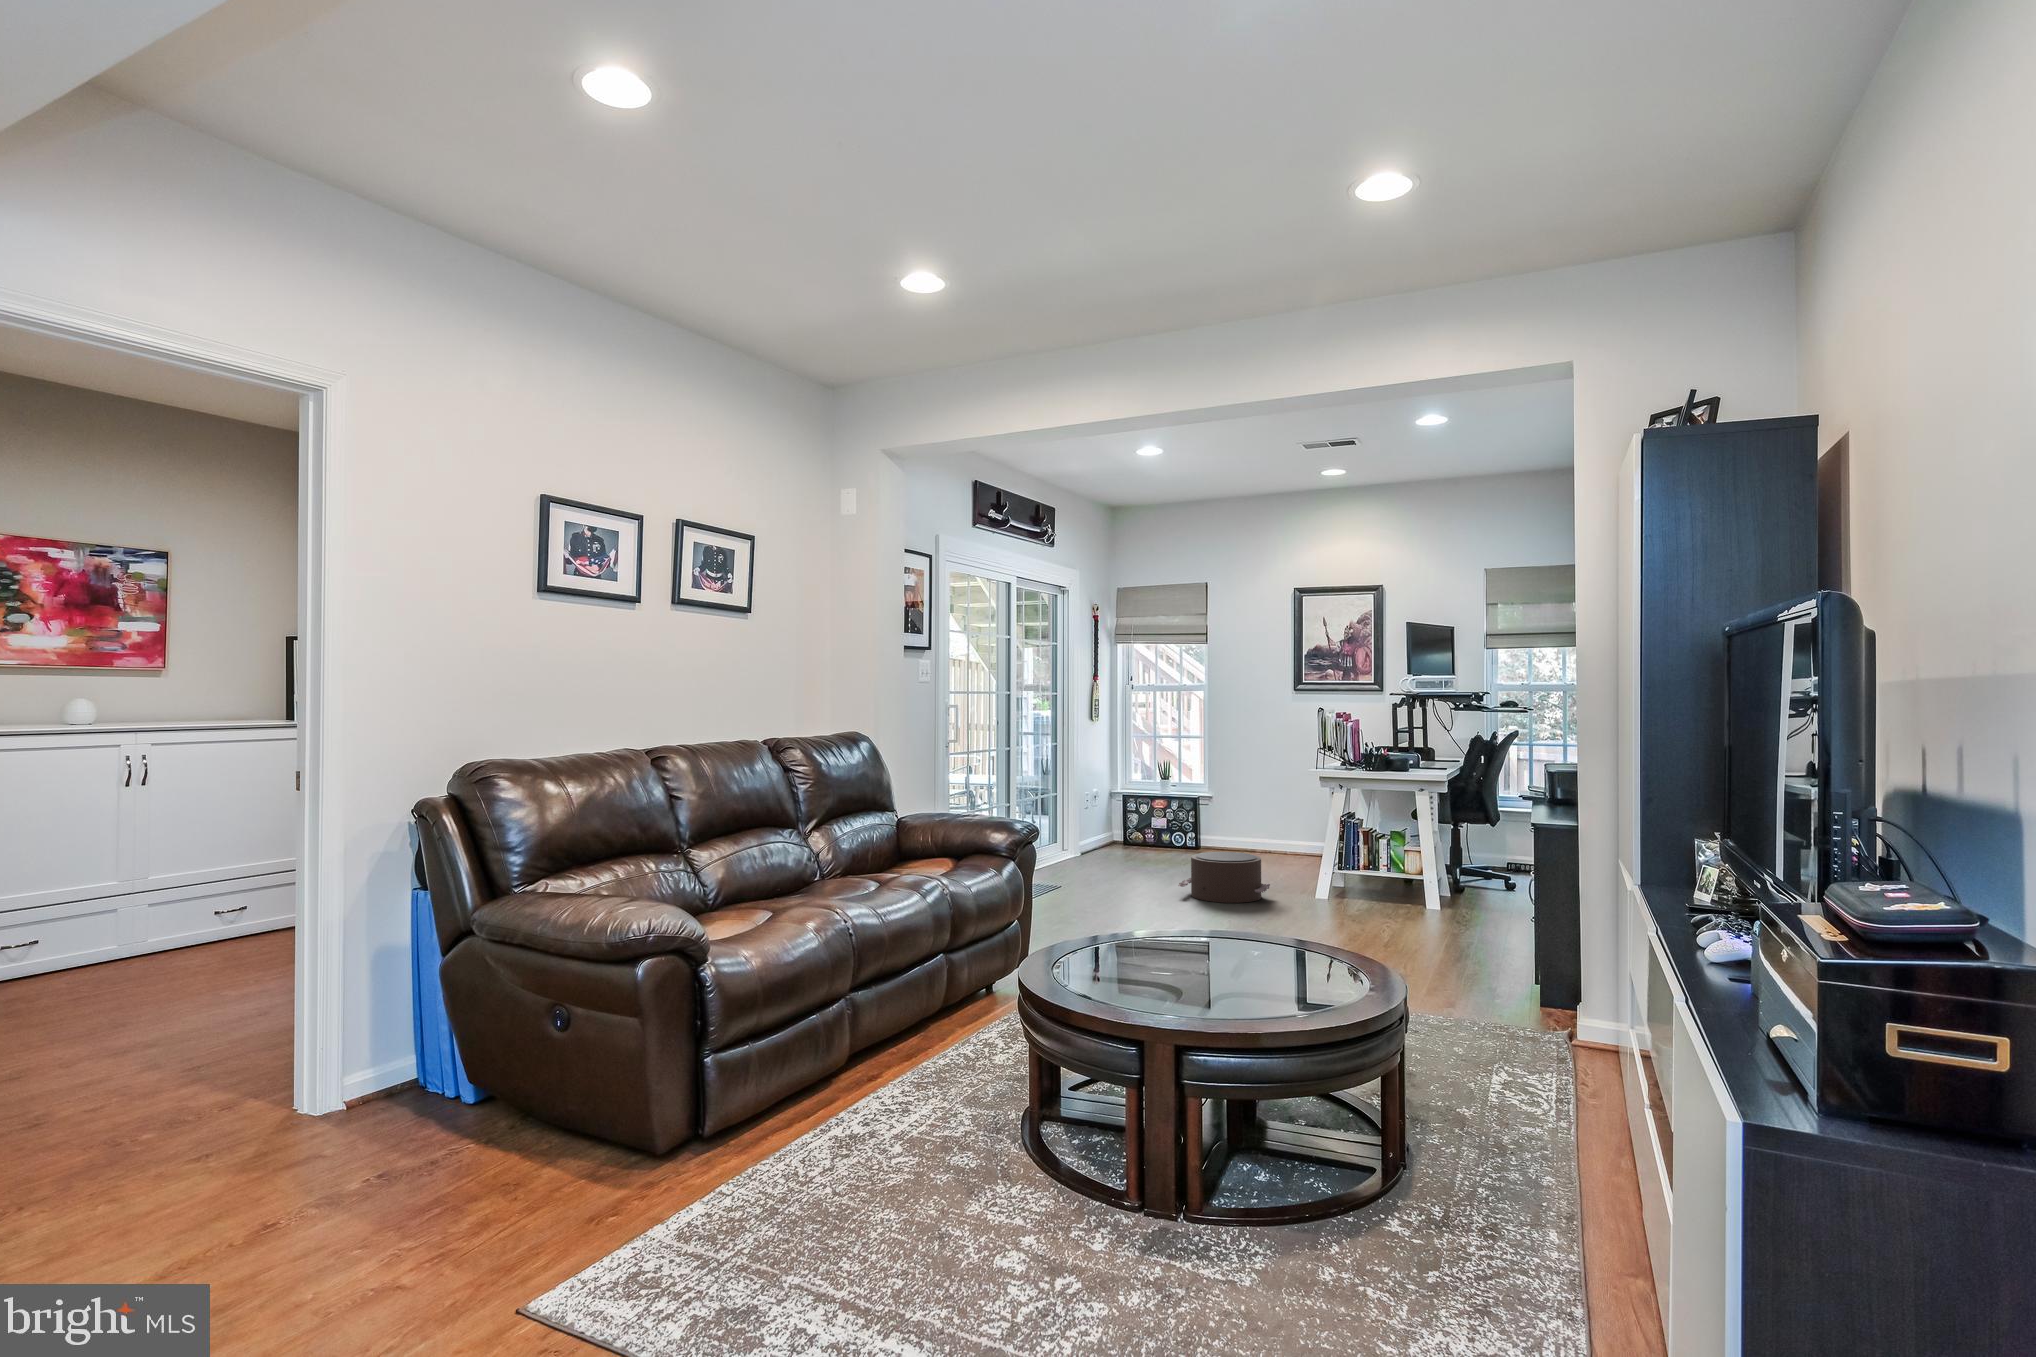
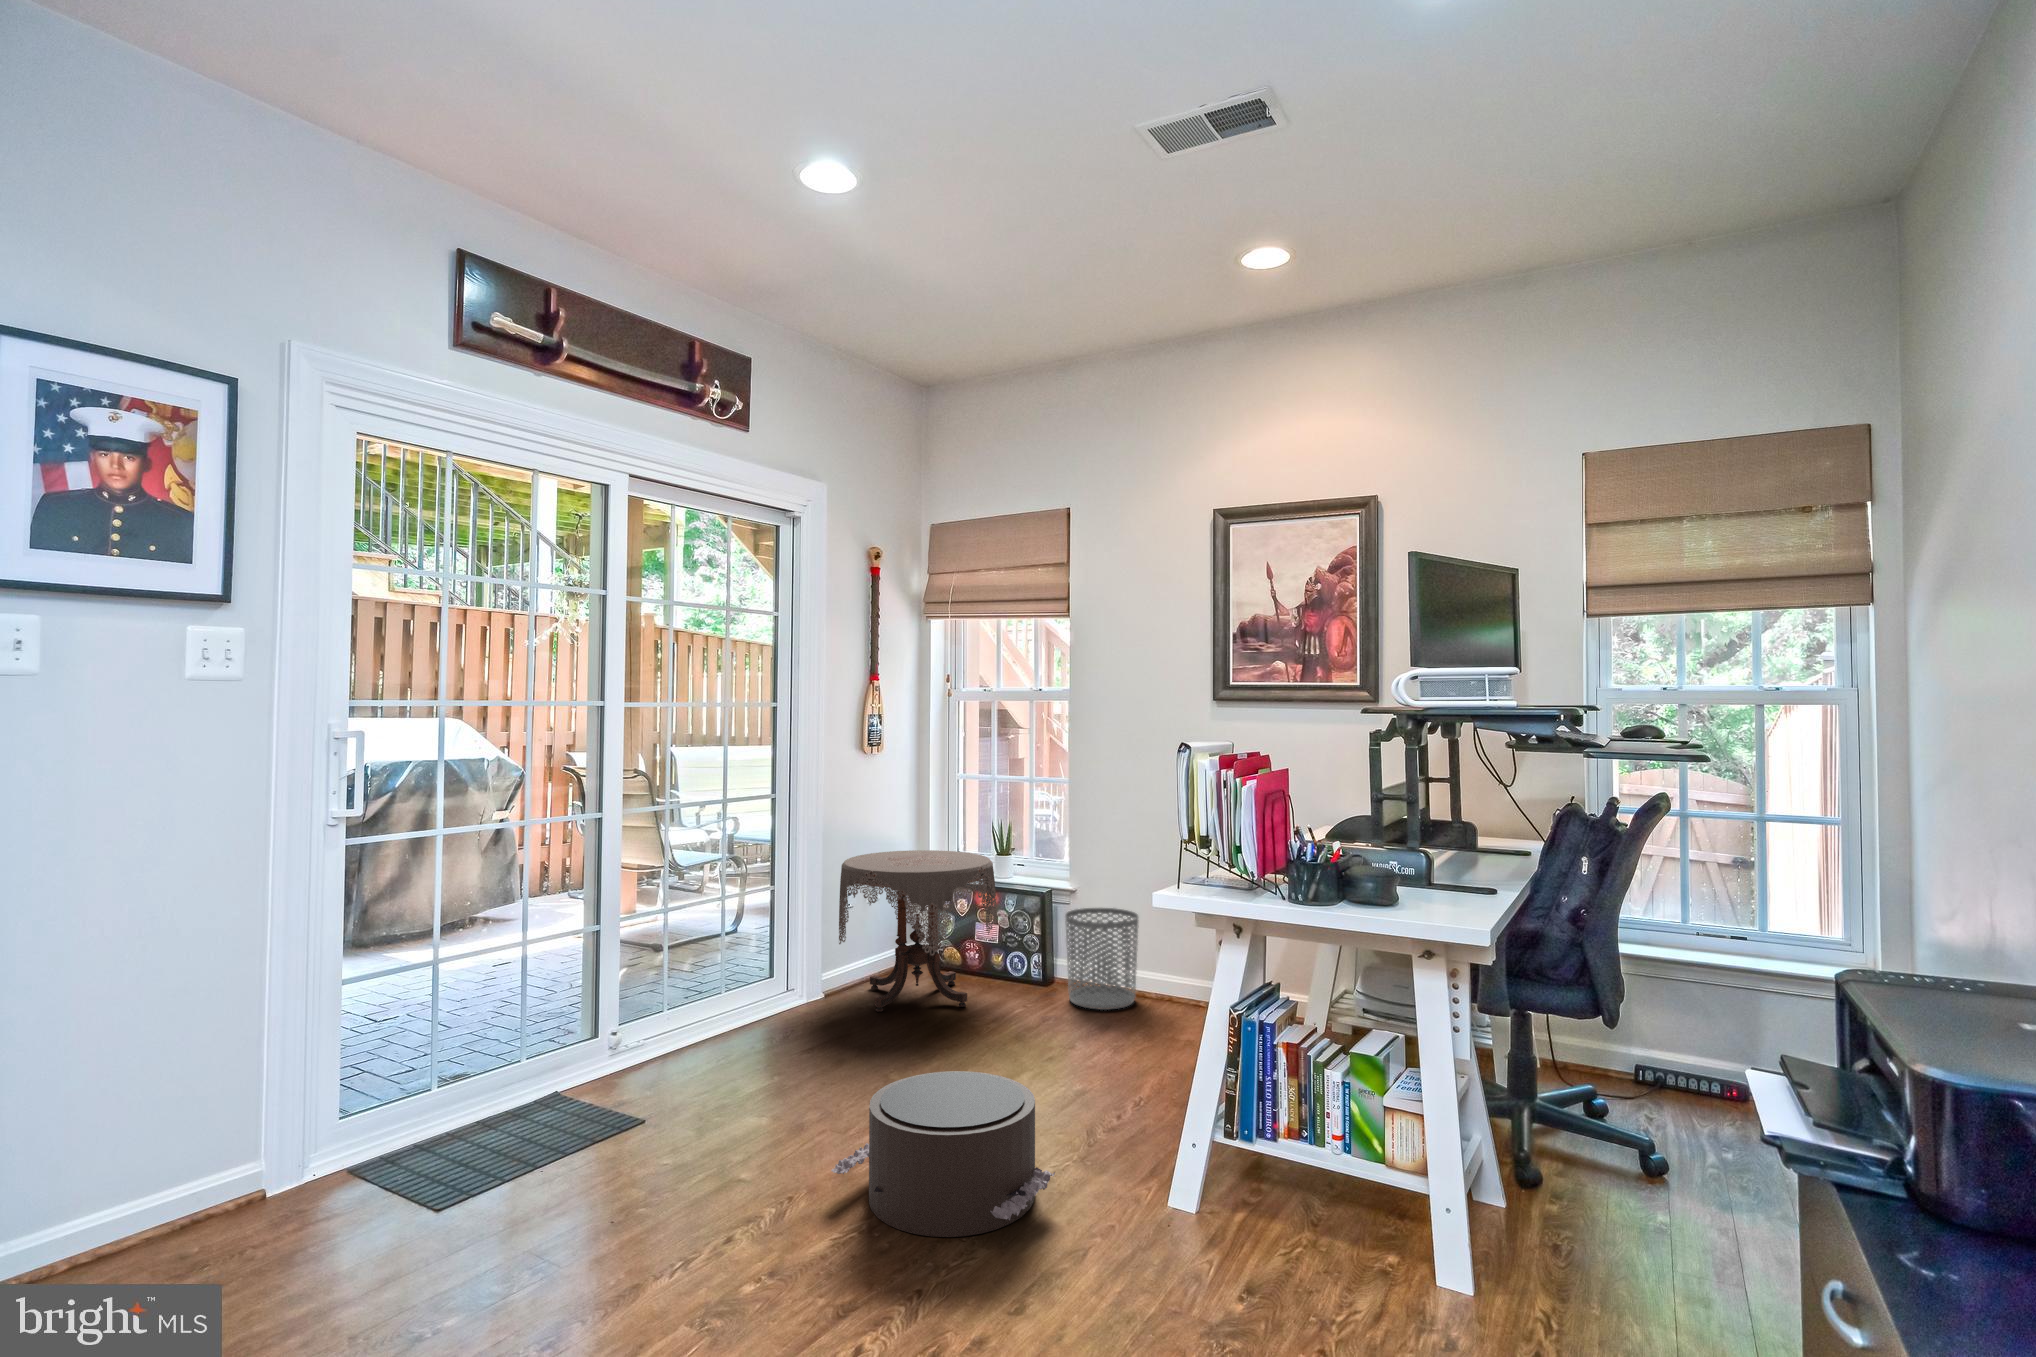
side table: none [1089,776,1176,858] -> present [839,850,997,1012]
waste bin: none [1213,805,1253,856] -> present [1065,908,1138,1010]

